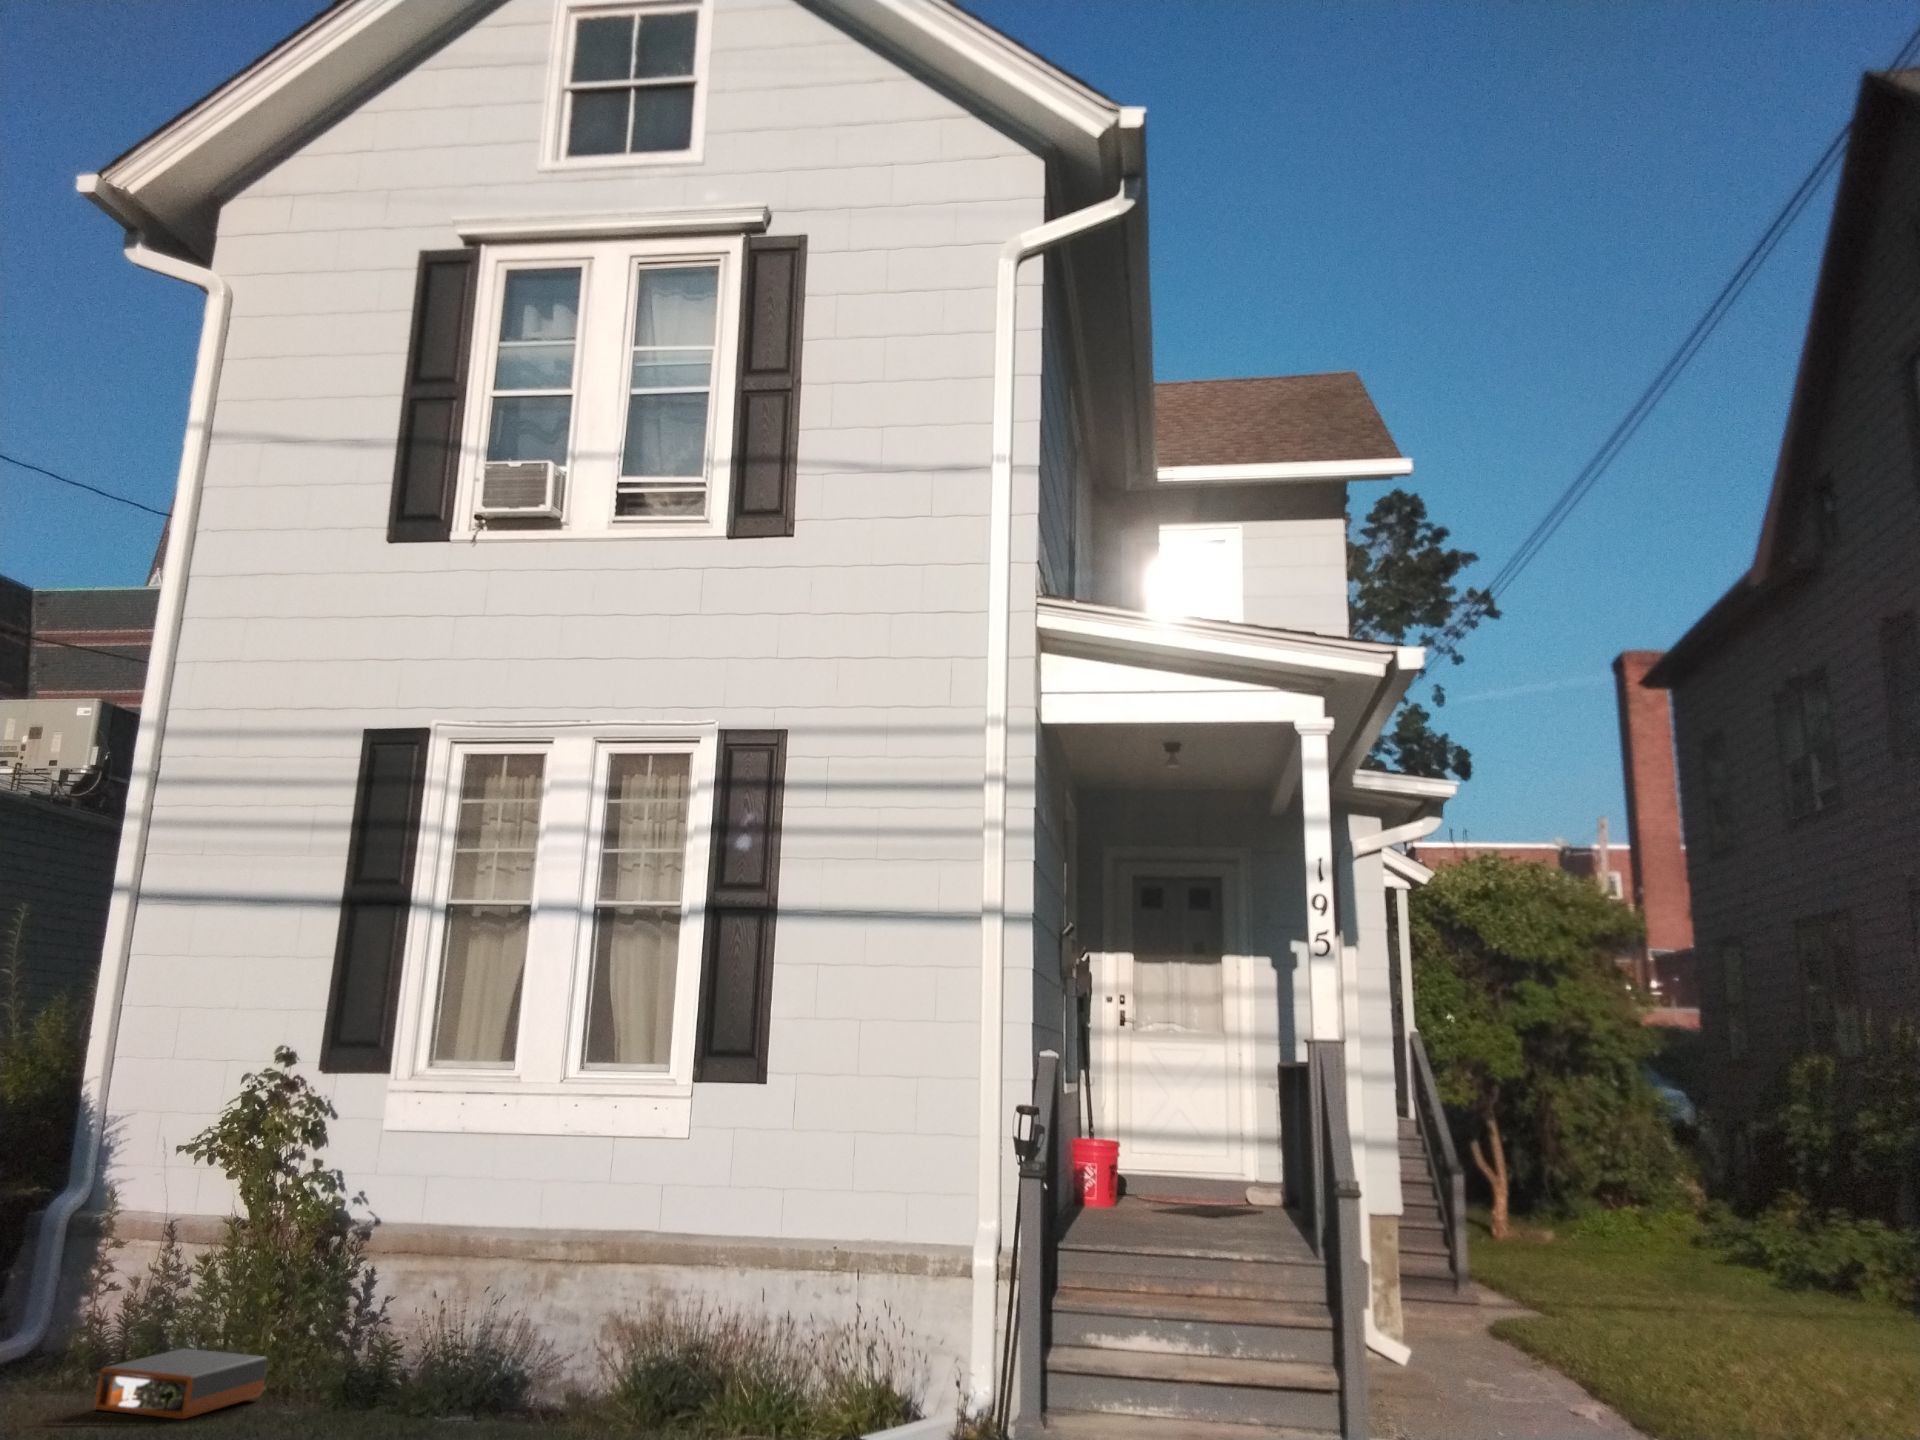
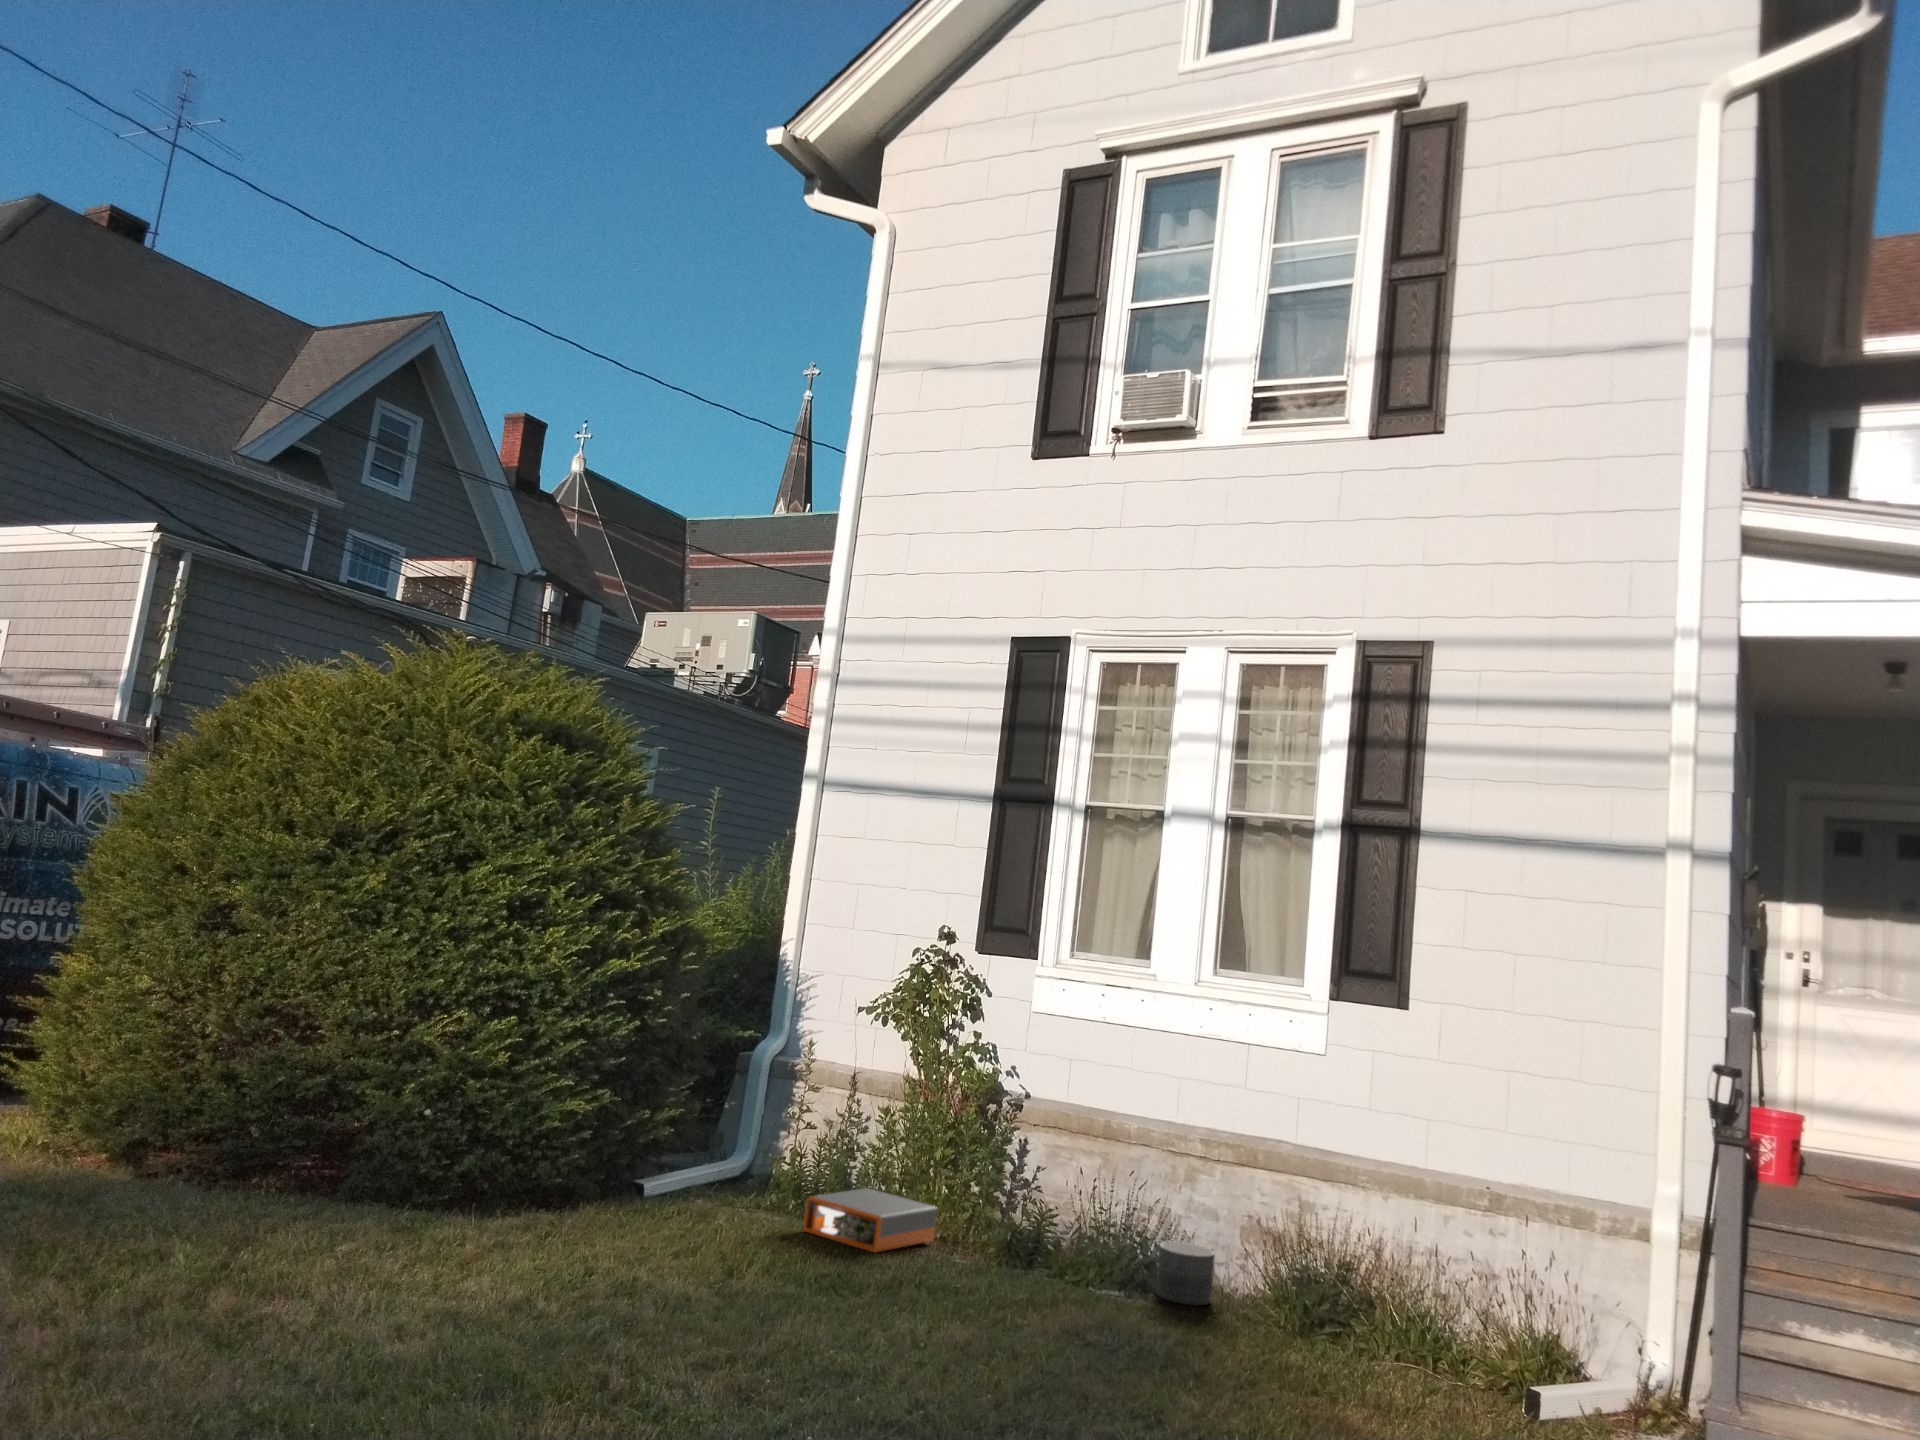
planter: none [513,1352,576,1417] -> present [1156,1242,1215,1306]

